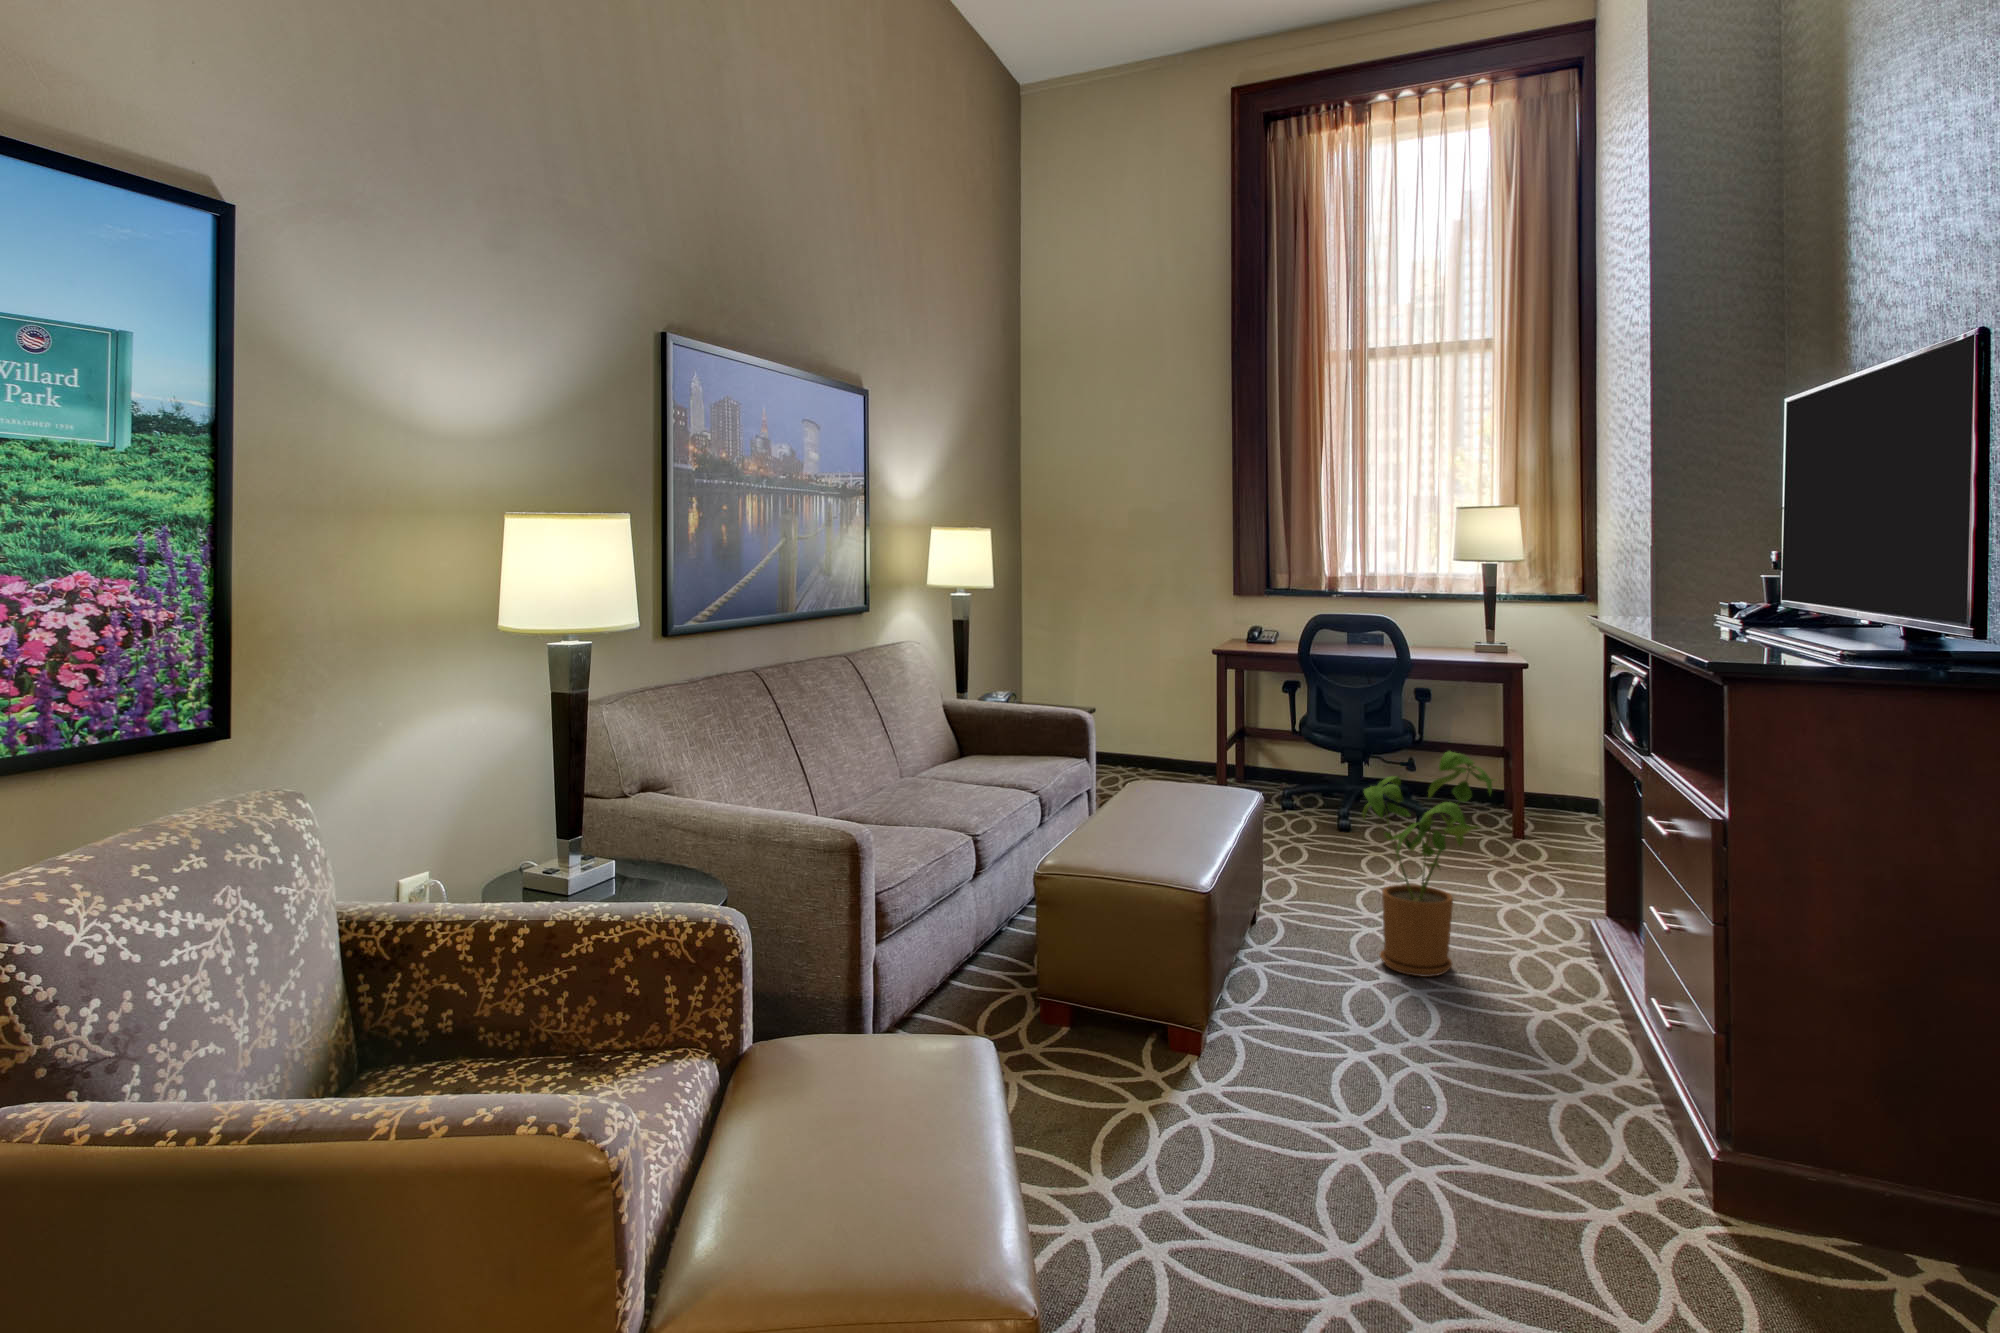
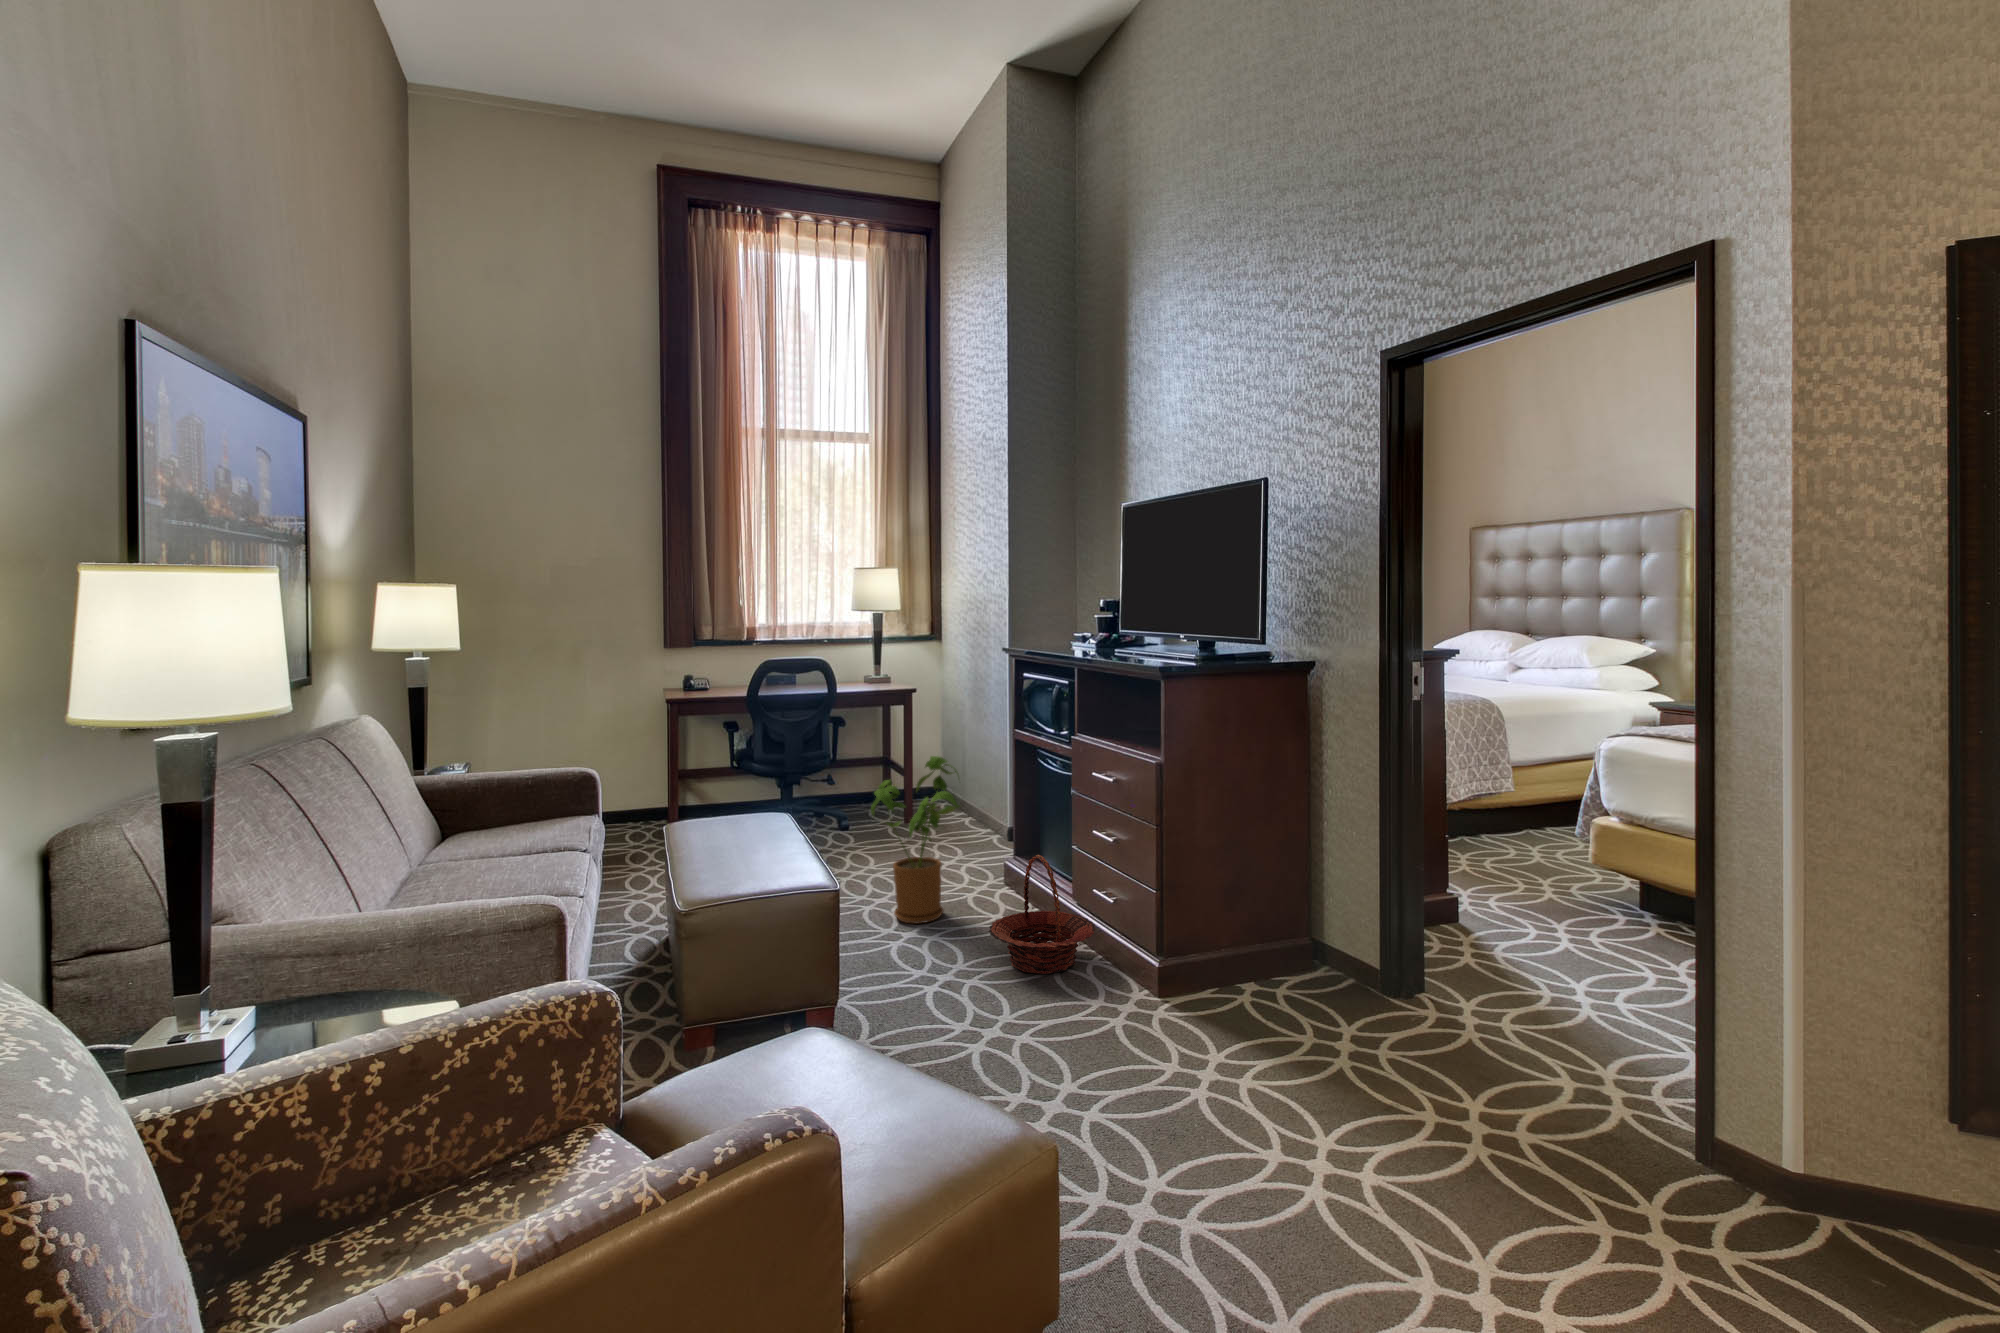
basket: none [1460,919,1645,1103] -> present [989,855,1096,974]

